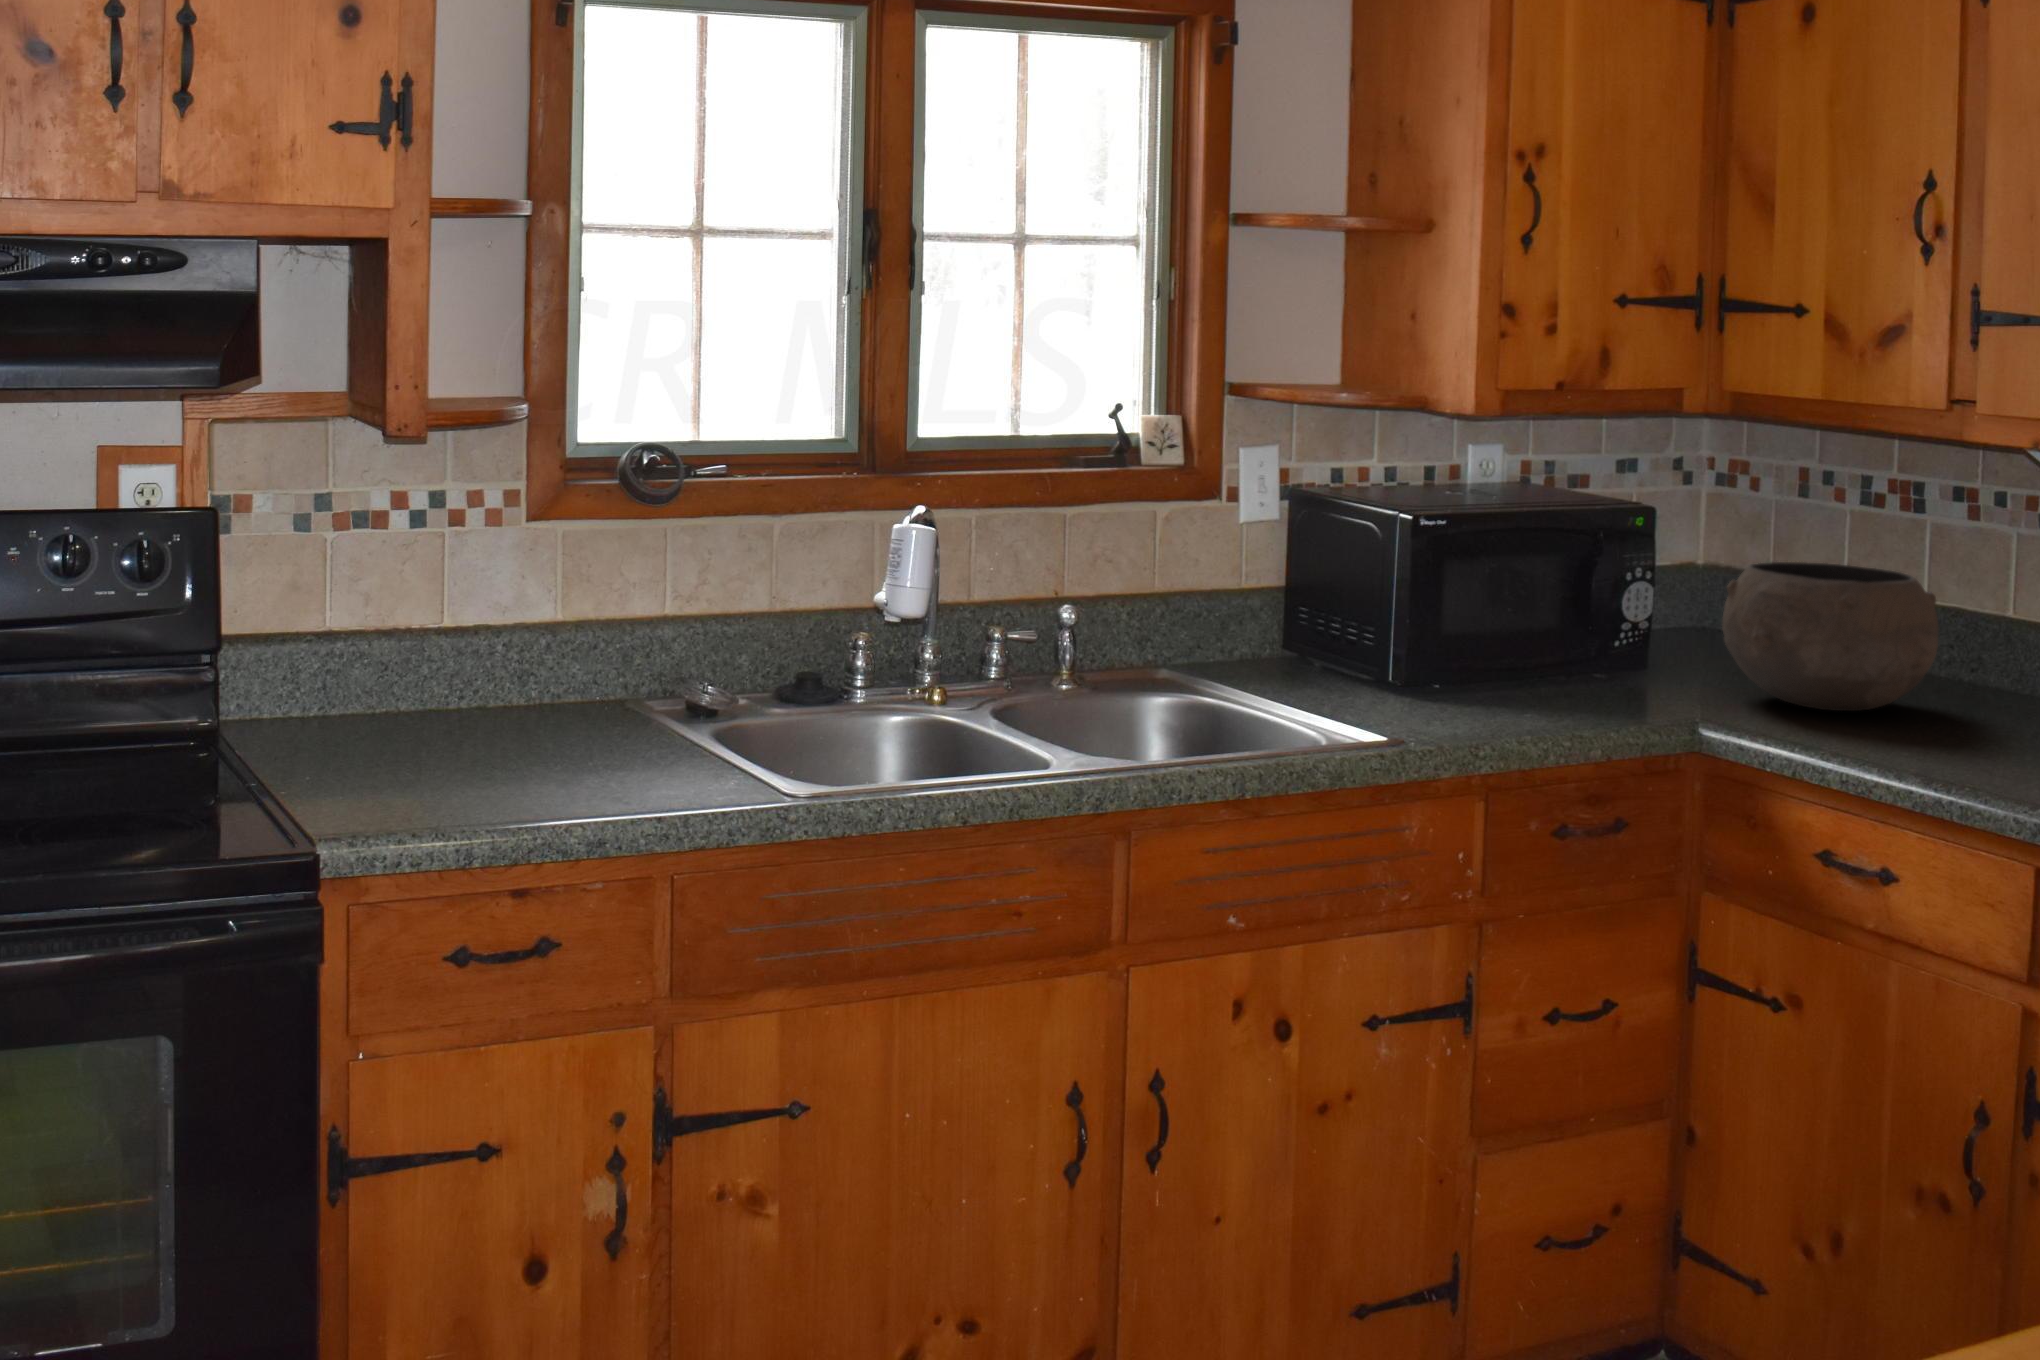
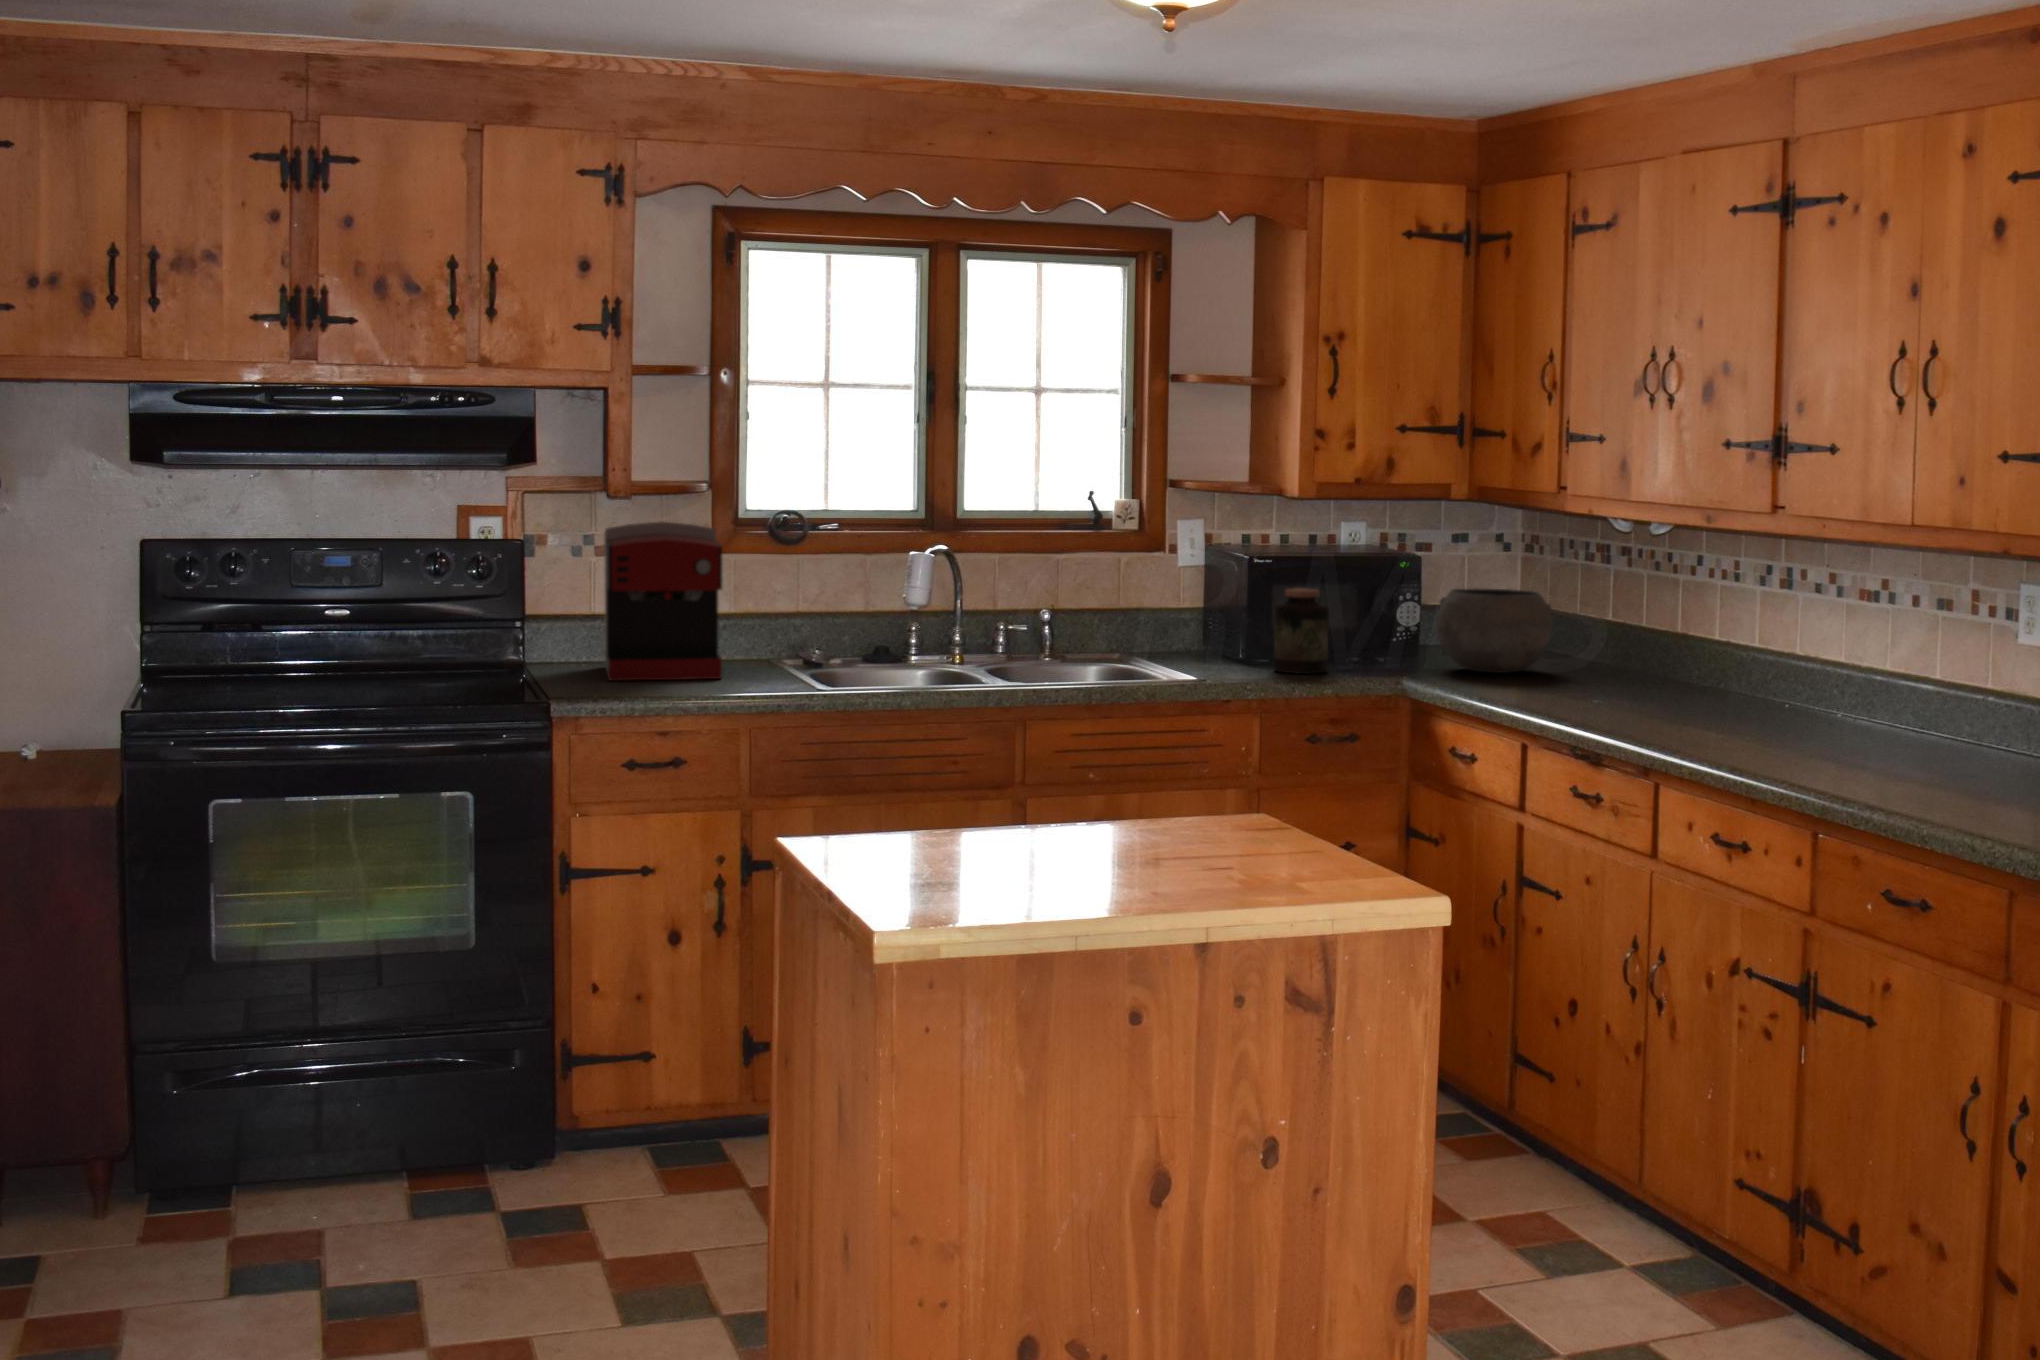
coffee maker: none [359,474,589,772] -> present [604,522,722,681]
jar: none [1476,570,1575,720] -> present [1274,588,1329,674]

